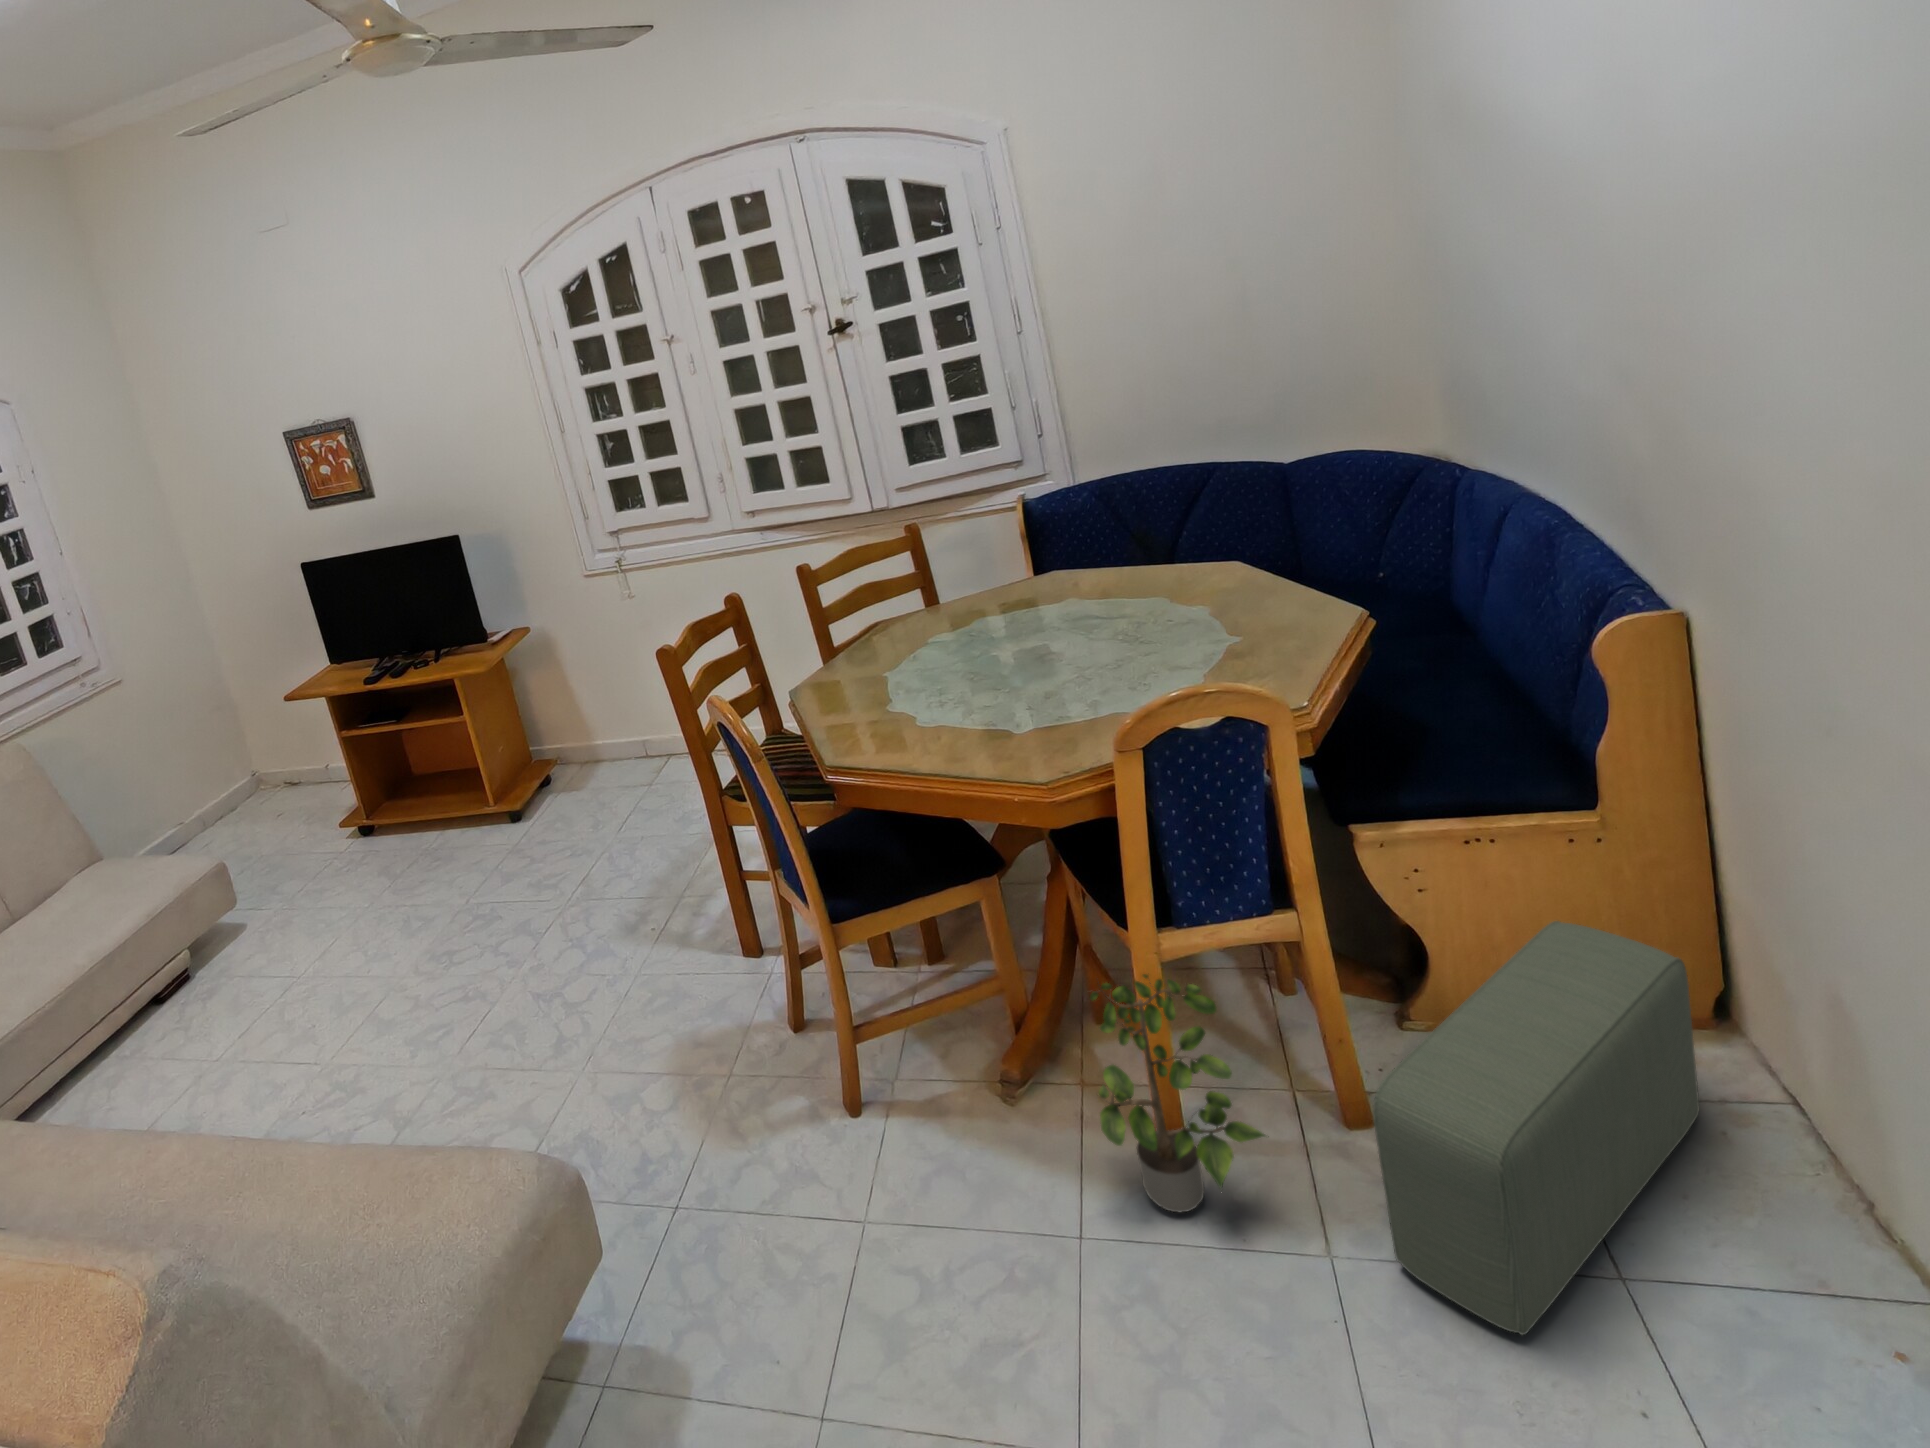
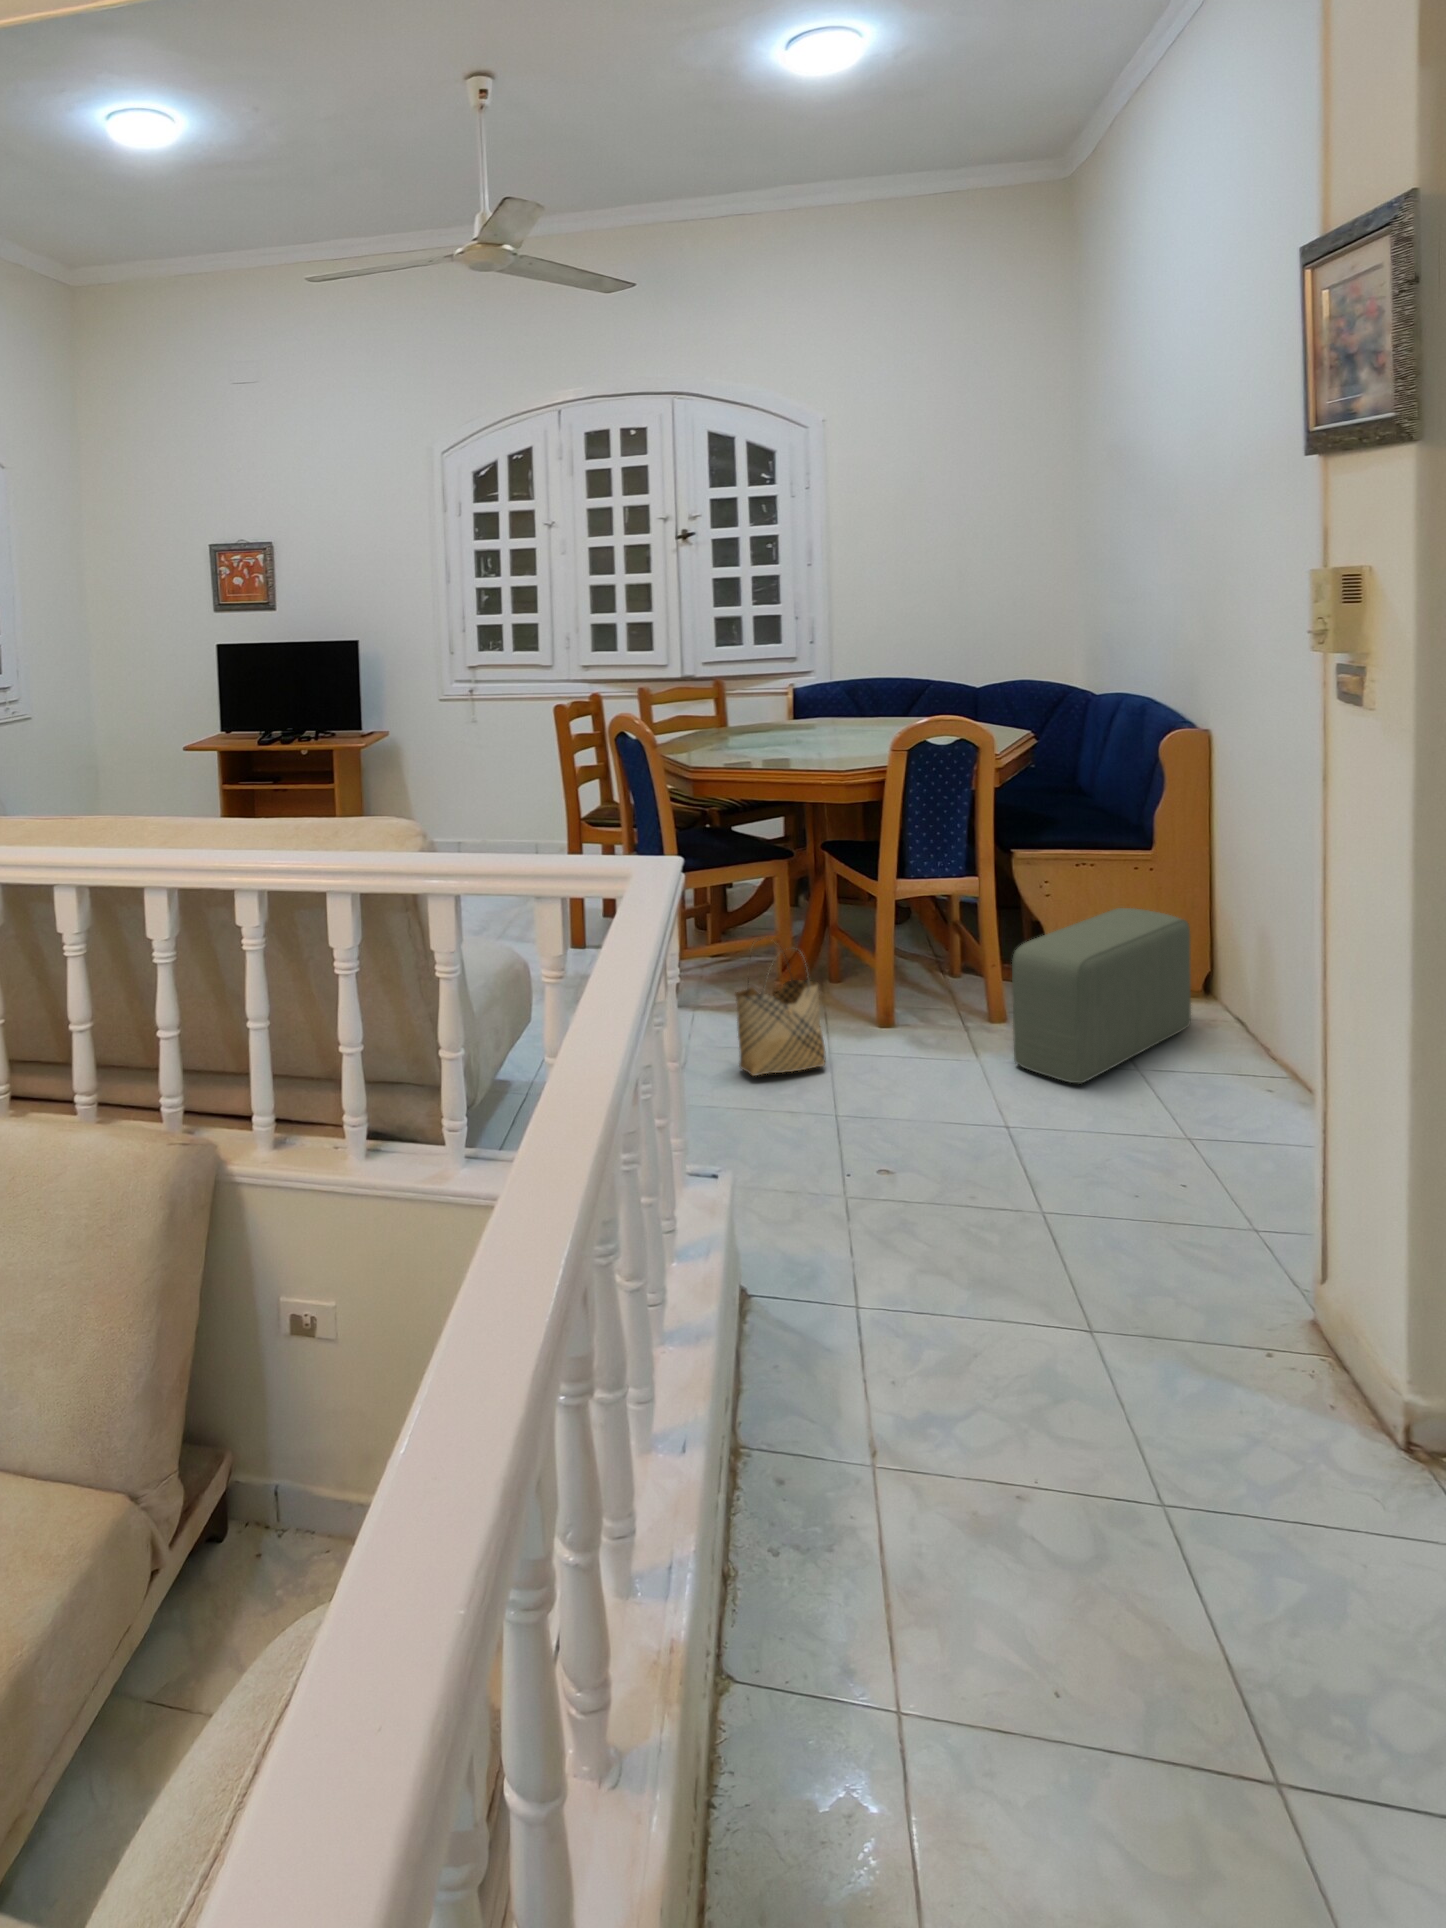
potted plant: present [1090,974,1266,1212] -> none [848,889,950,1049]
woven basket: none [910,1076,1075,1319] -> present [735,937,825,1076]

